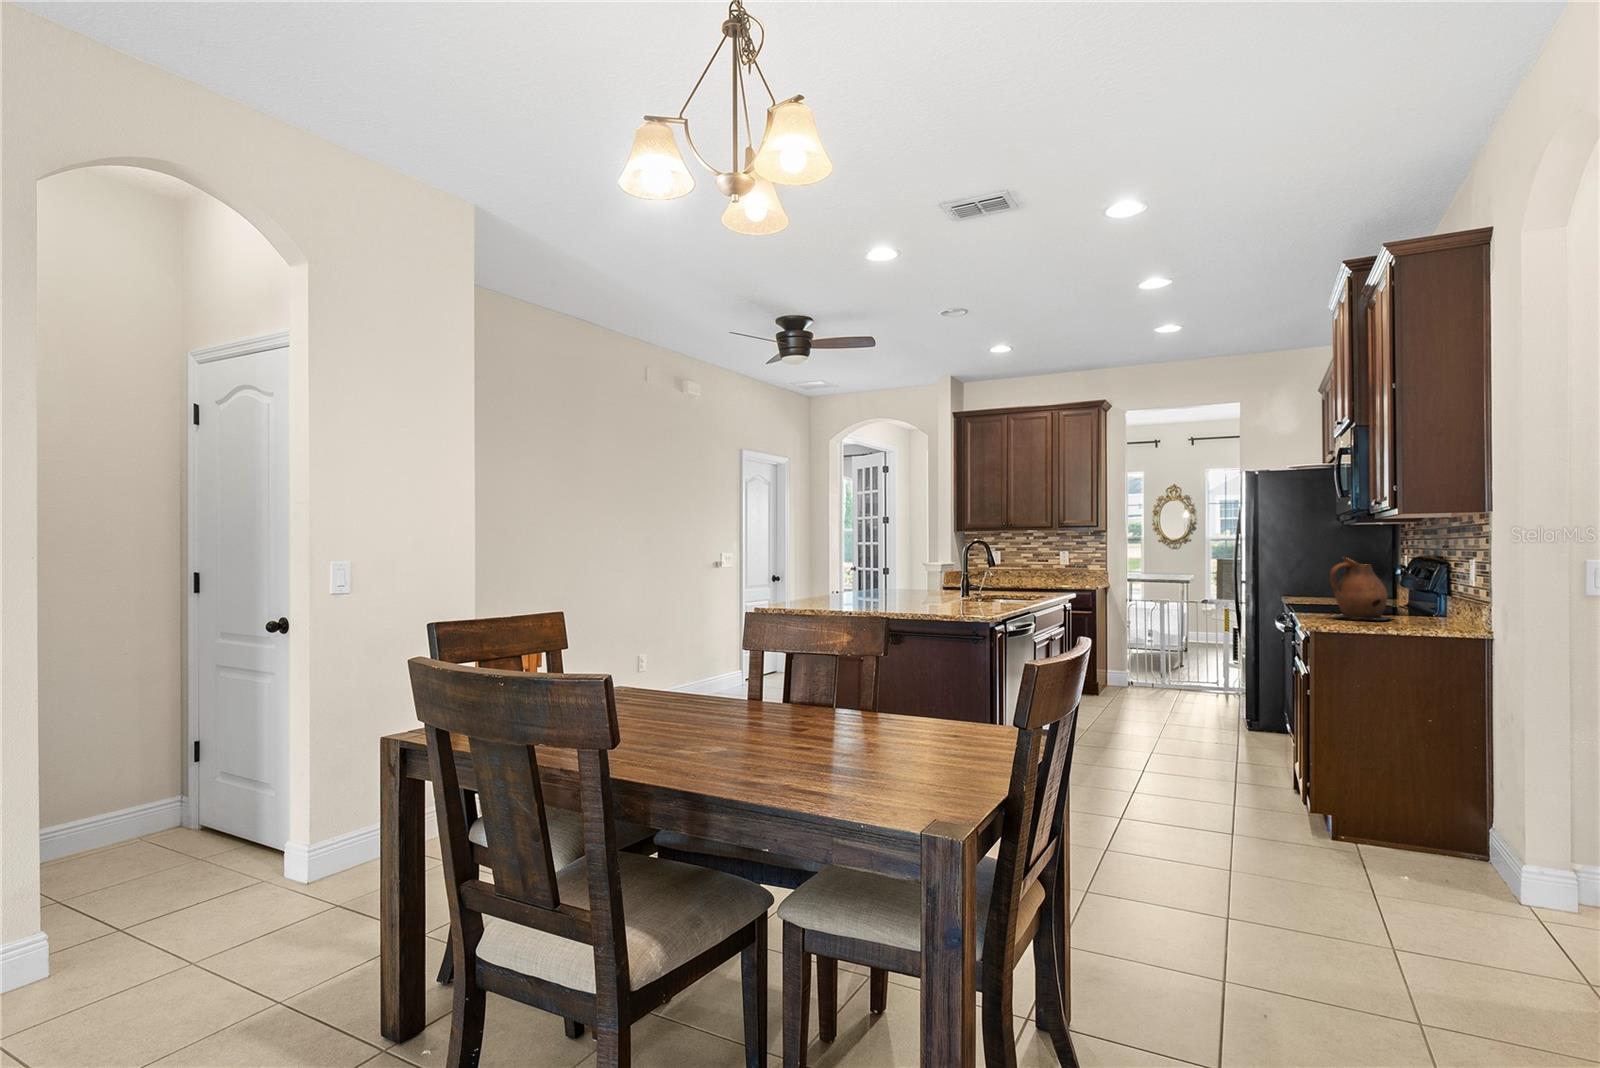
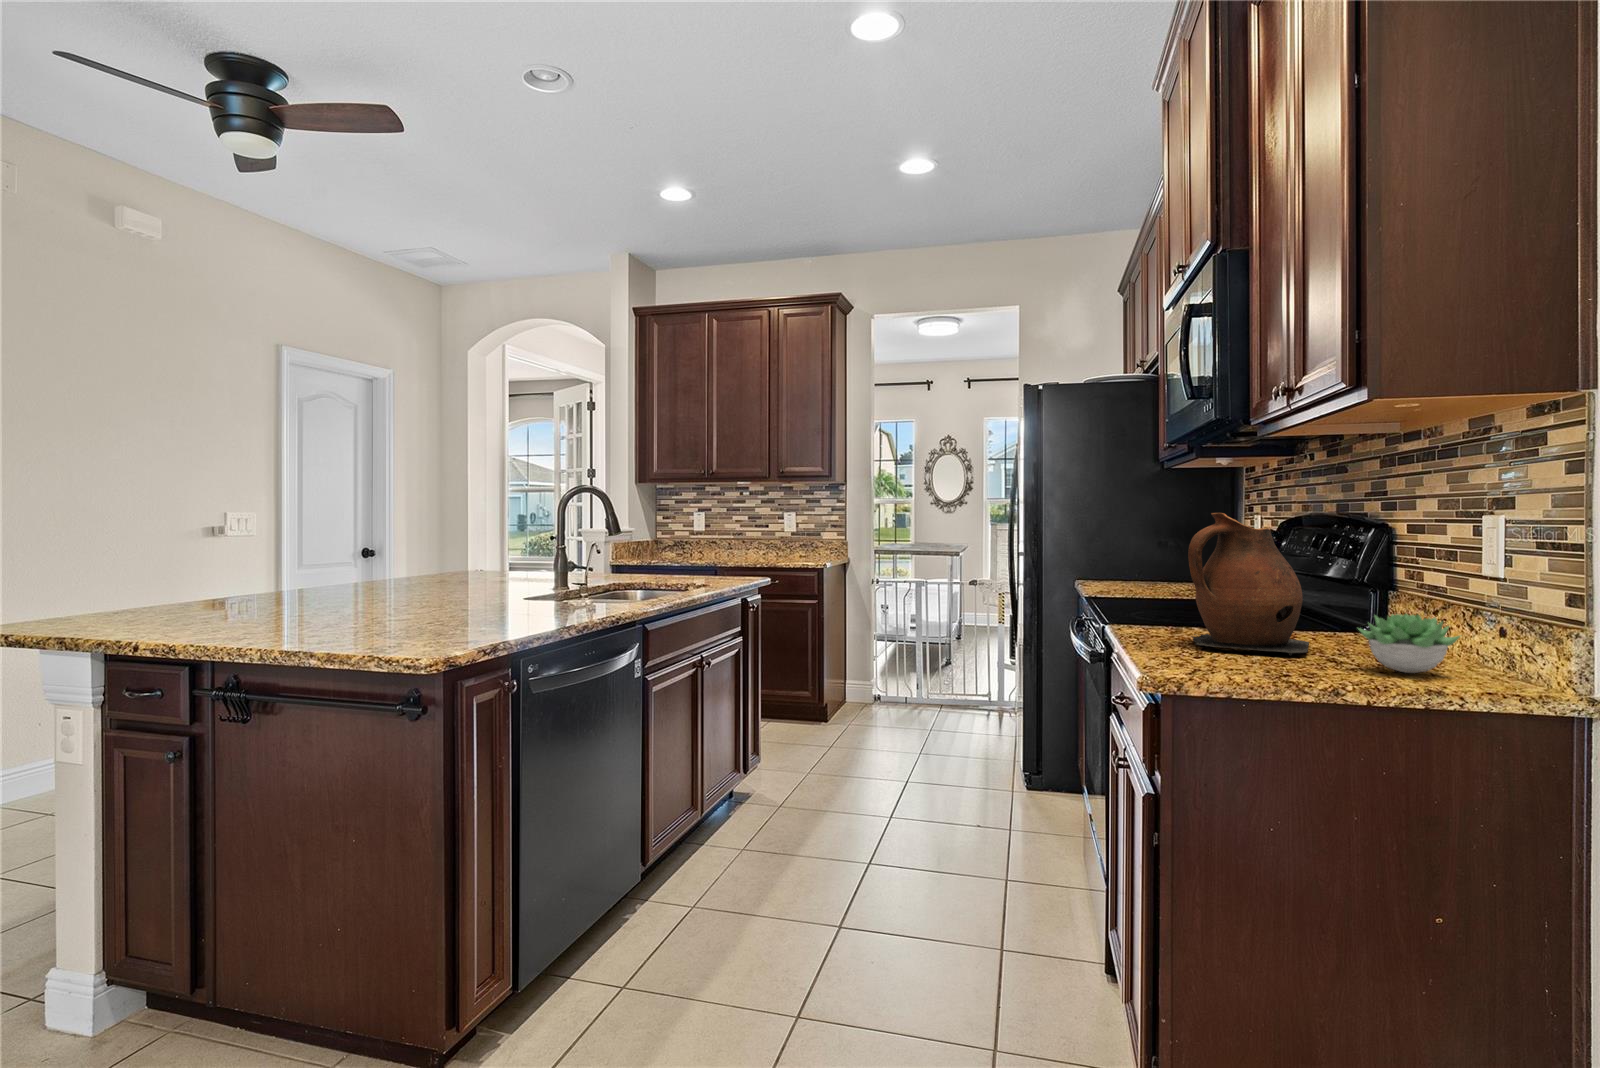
succulent plant: none [1404,601,1447,626] -> present [1358,614,1460,673]

